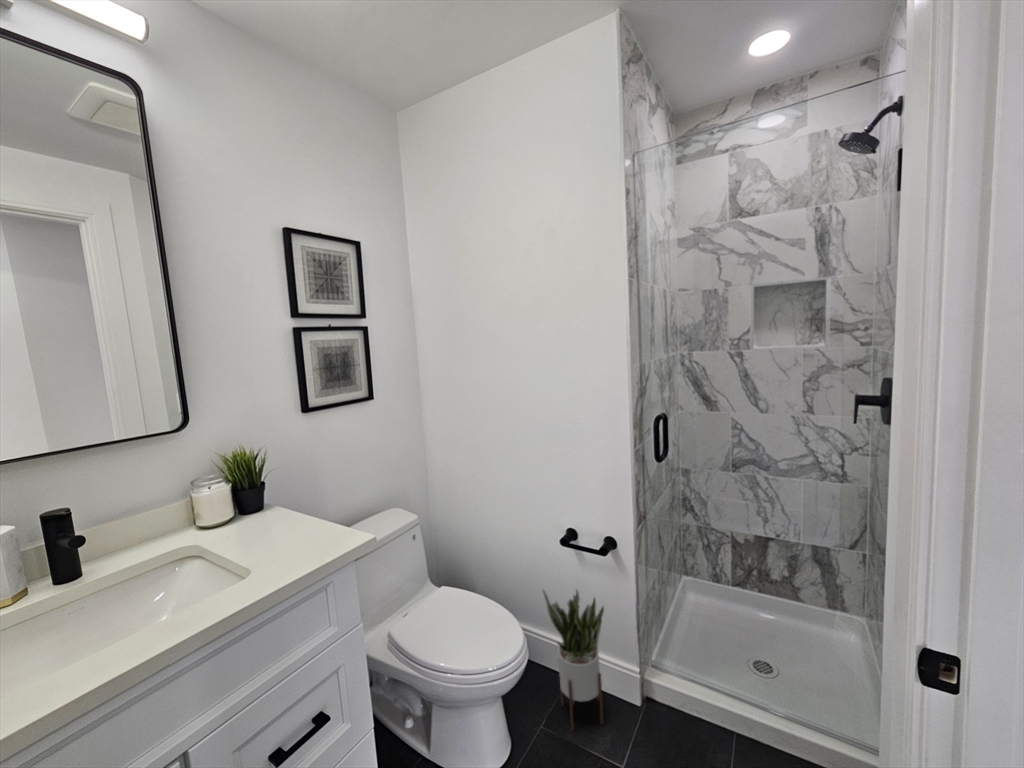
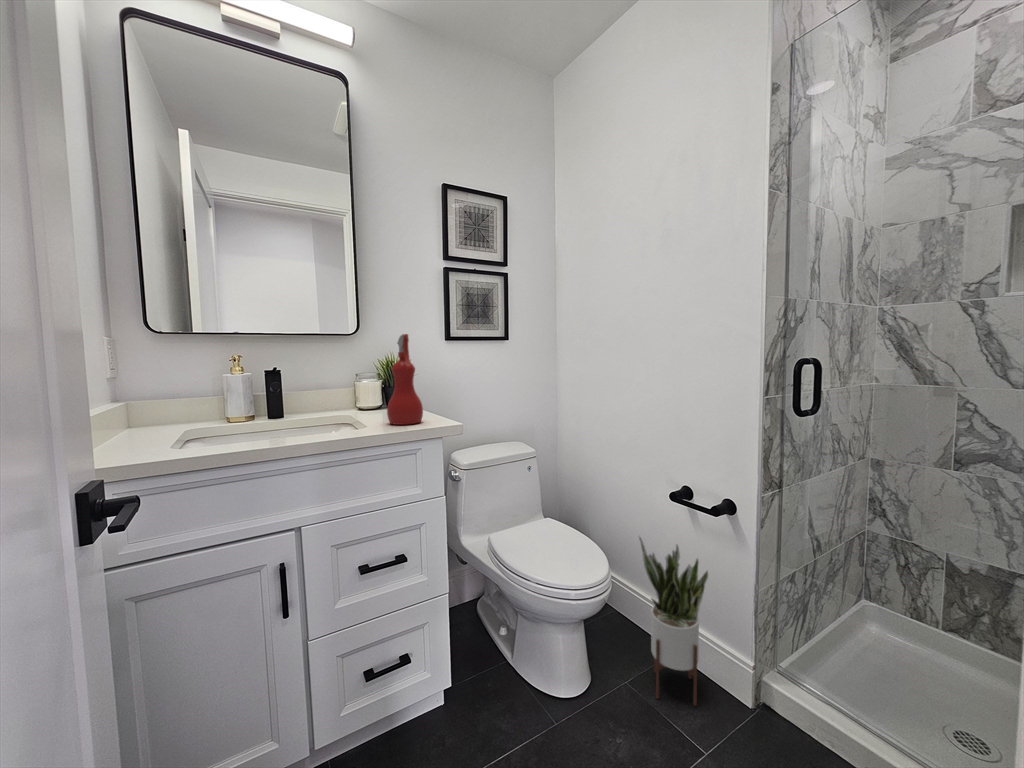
spray bottle: none [270,441,317,552] -> present [387,334,423,425]

